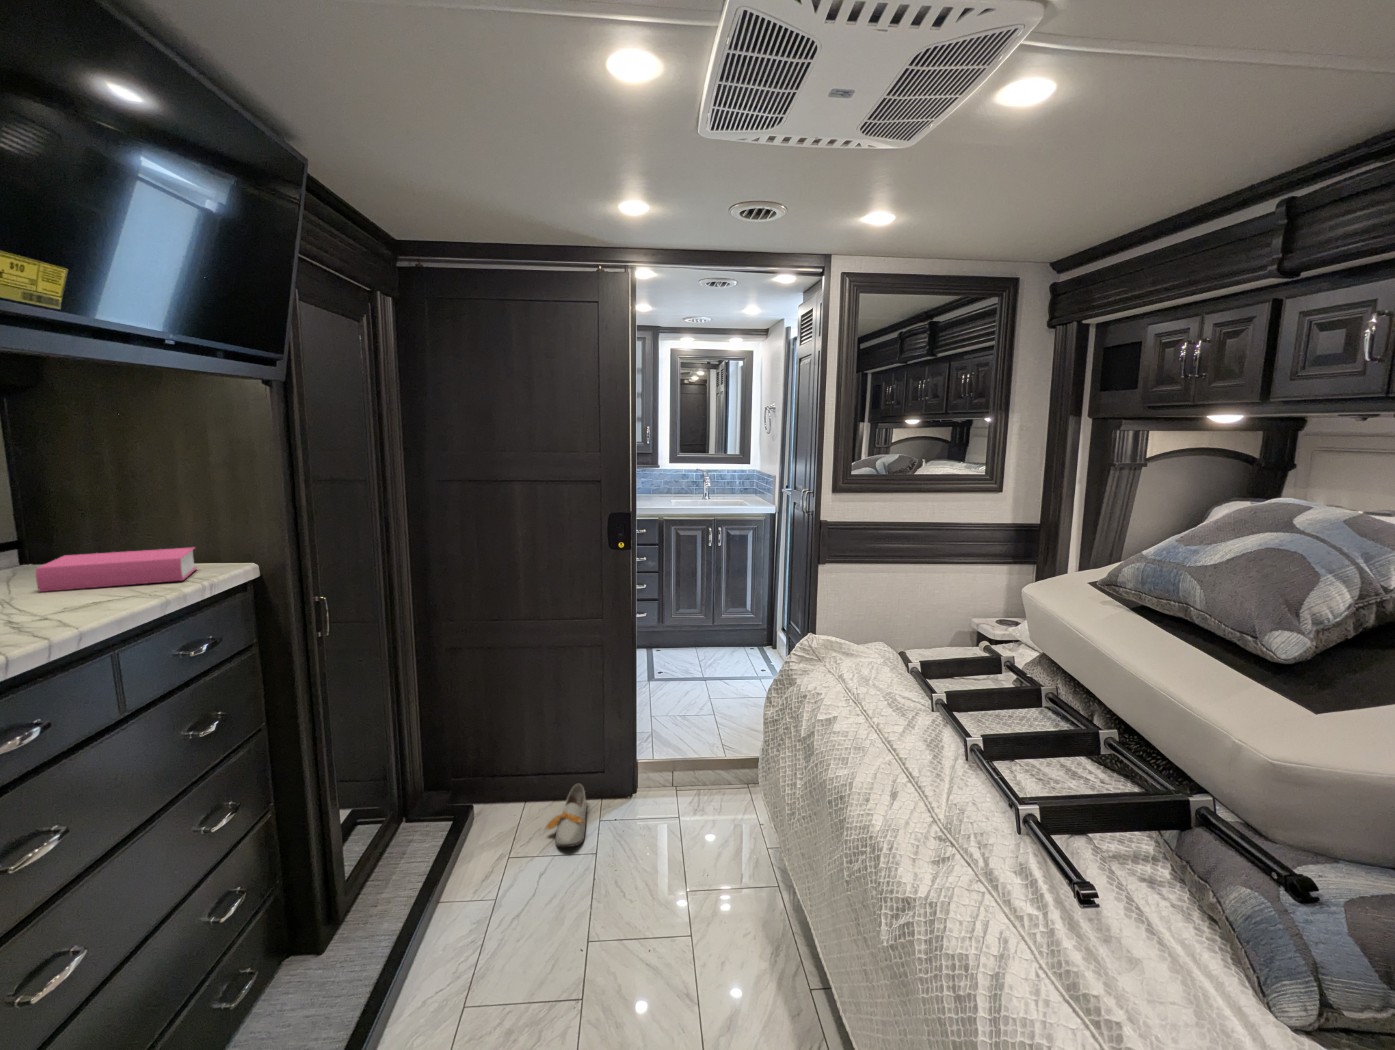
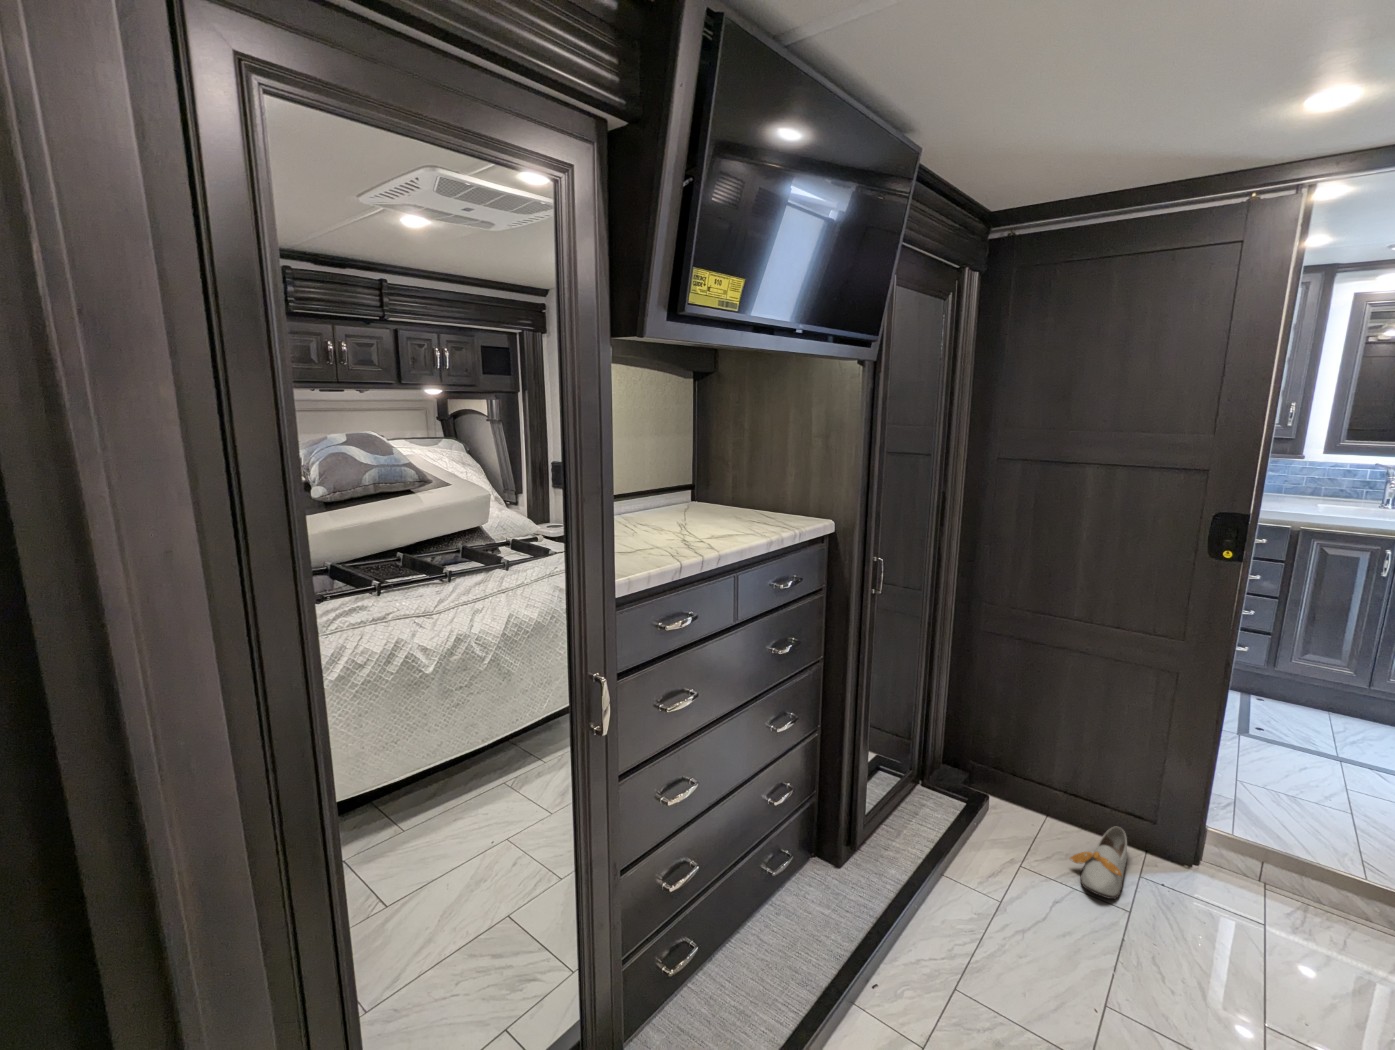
book: present [36,547,197,592] -> none [702,498,794,527]

